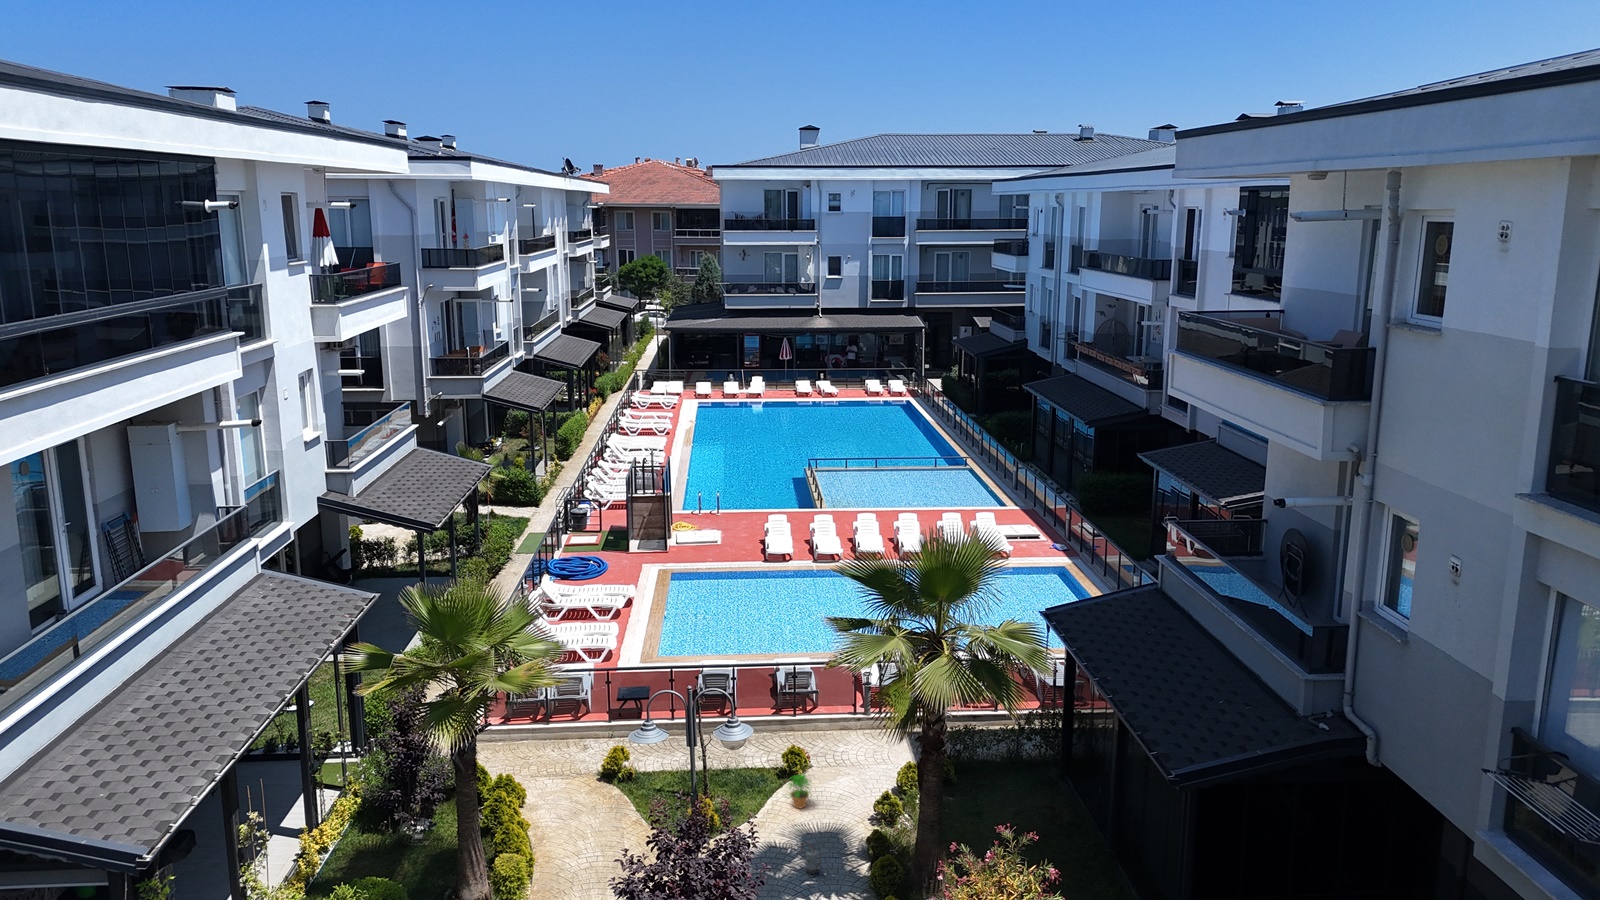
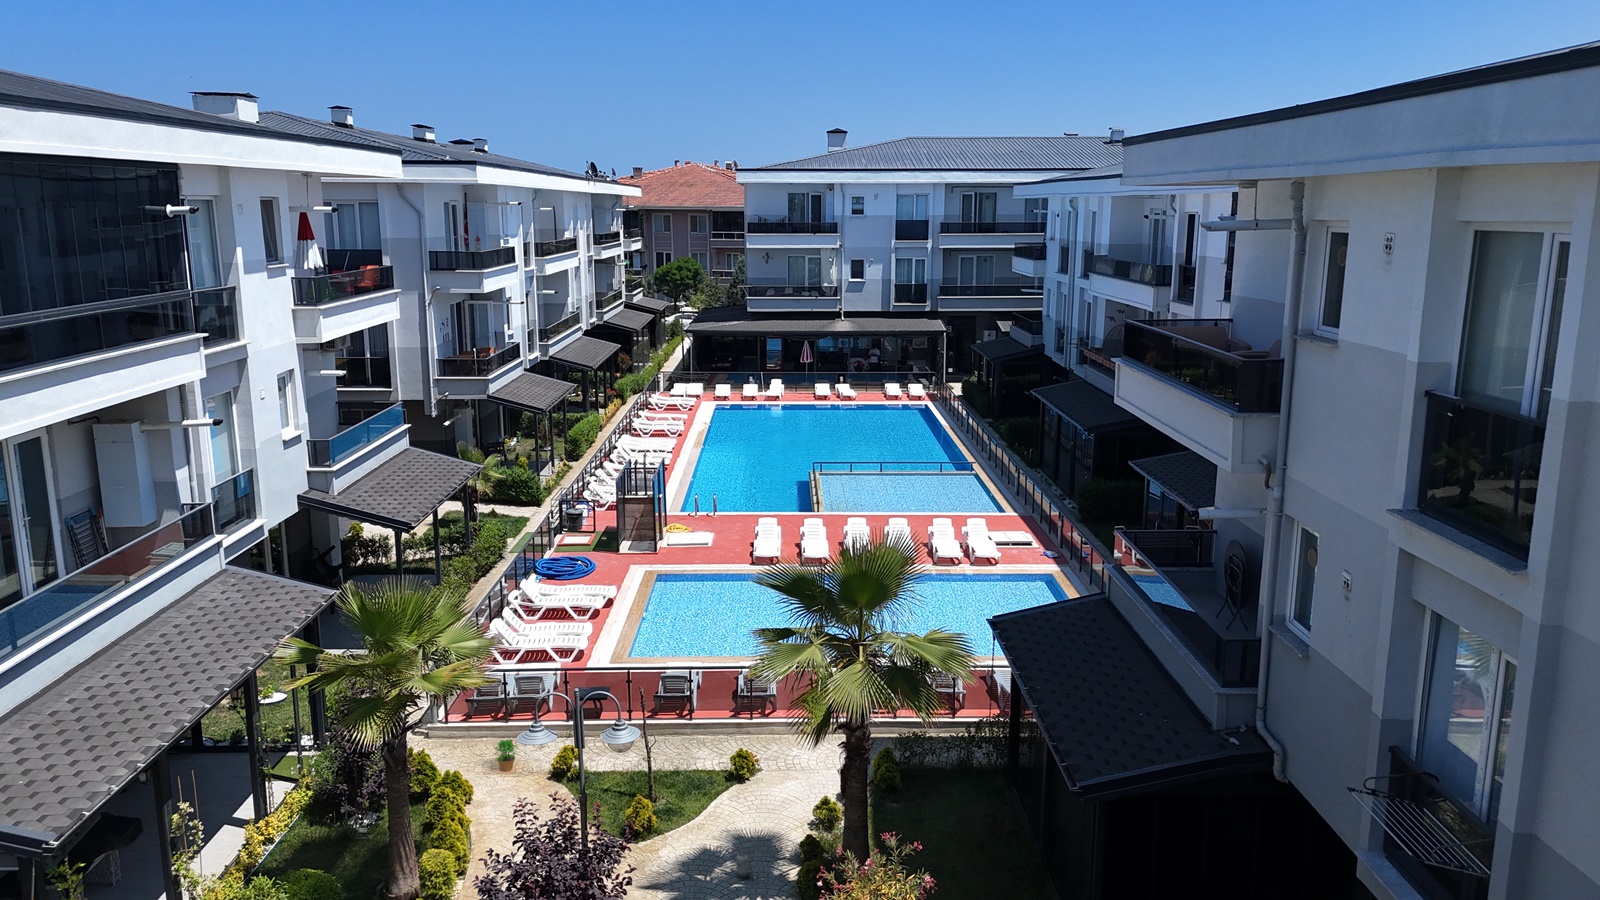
potted plant: present [789,774,810,809] -> present [494,739,516,771]

